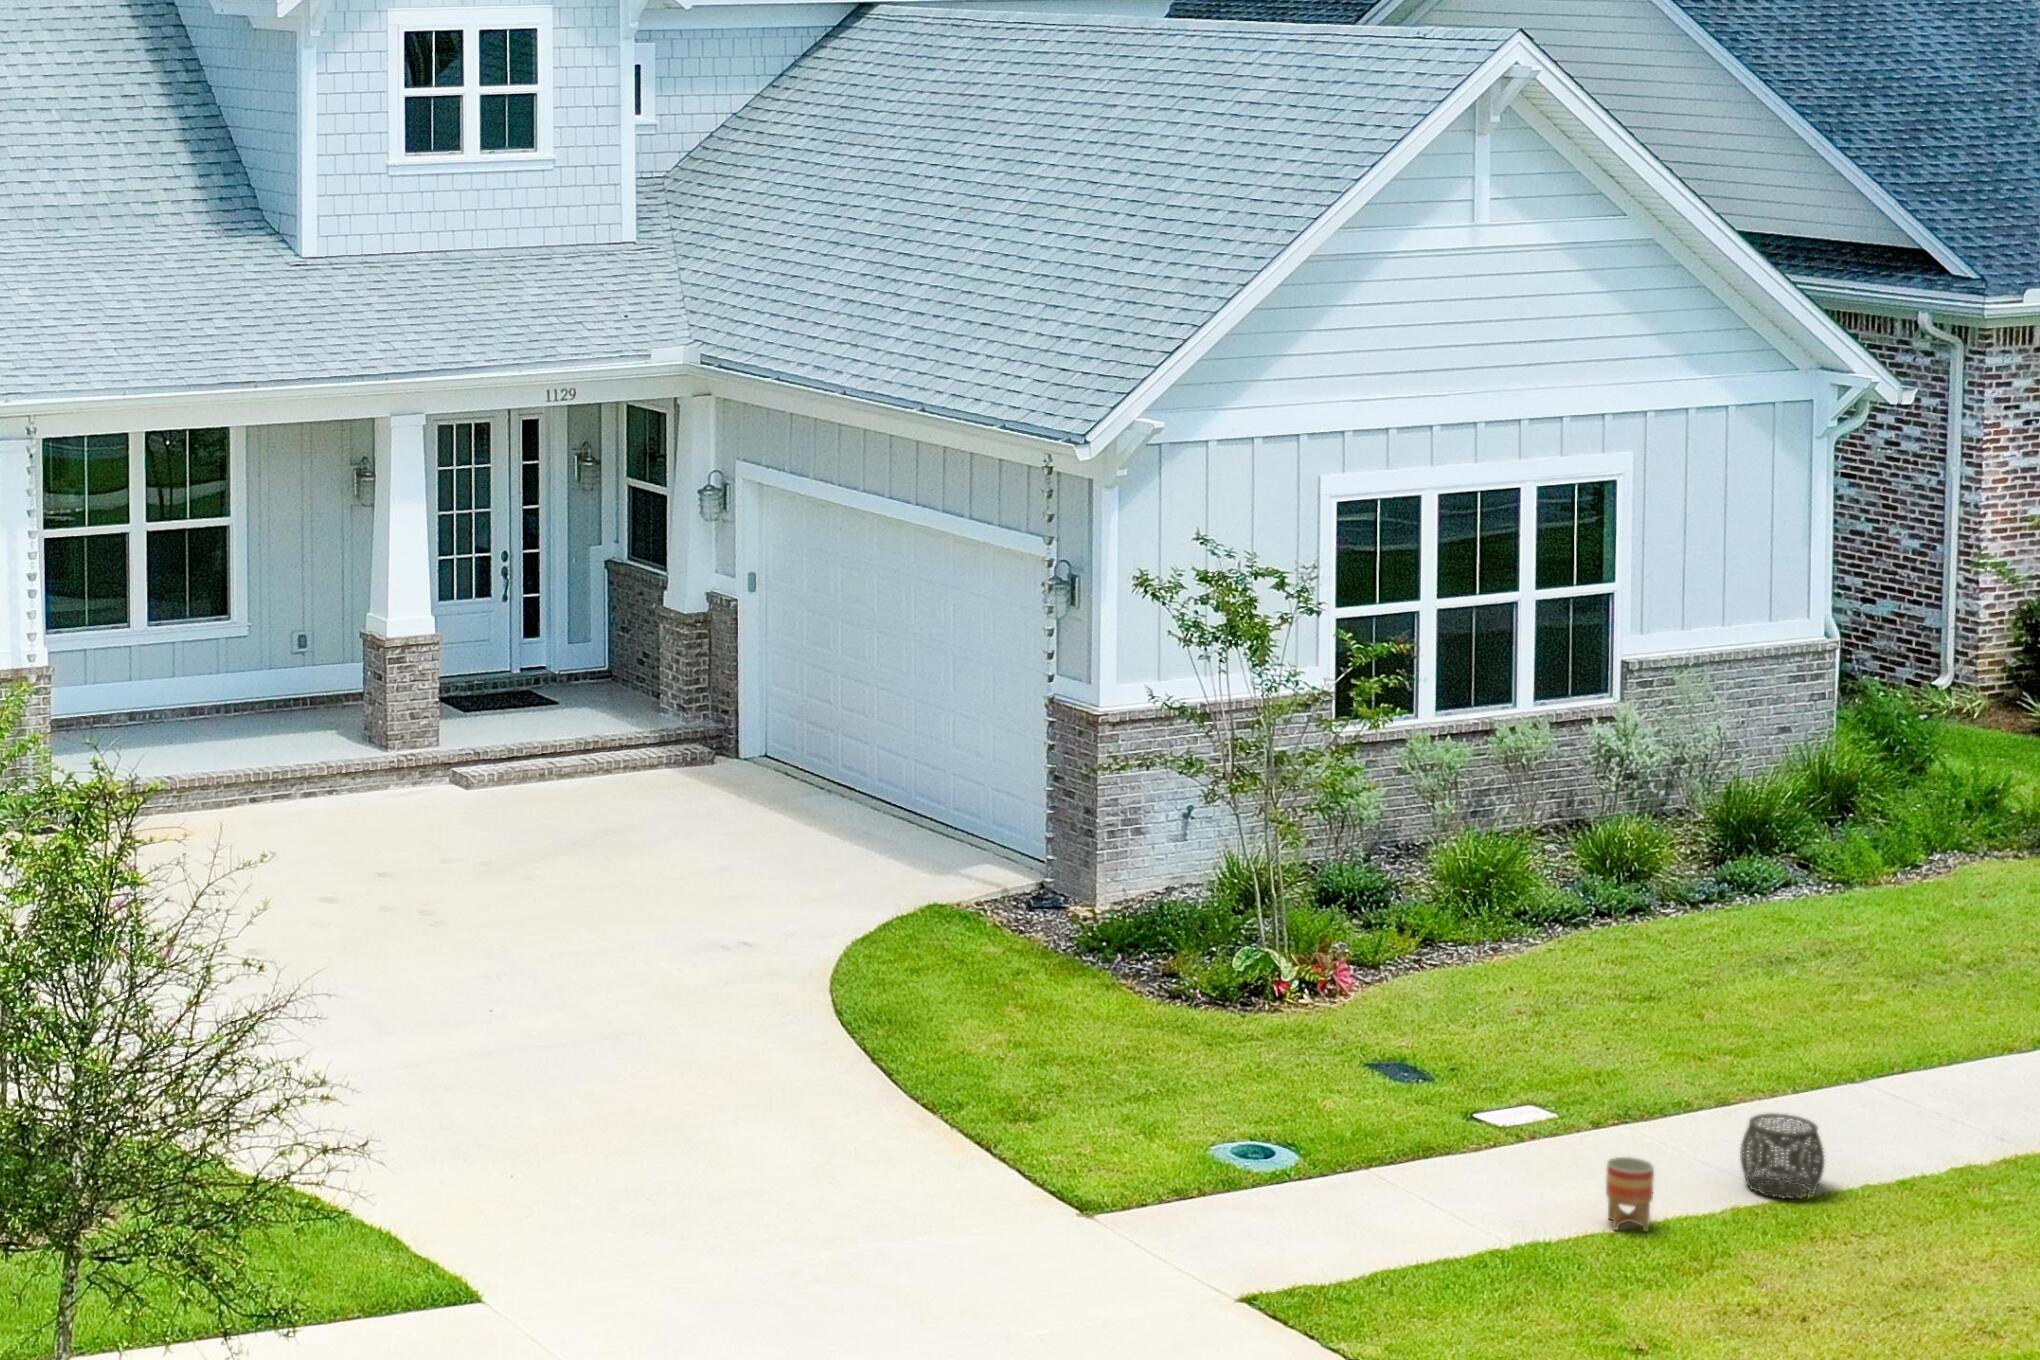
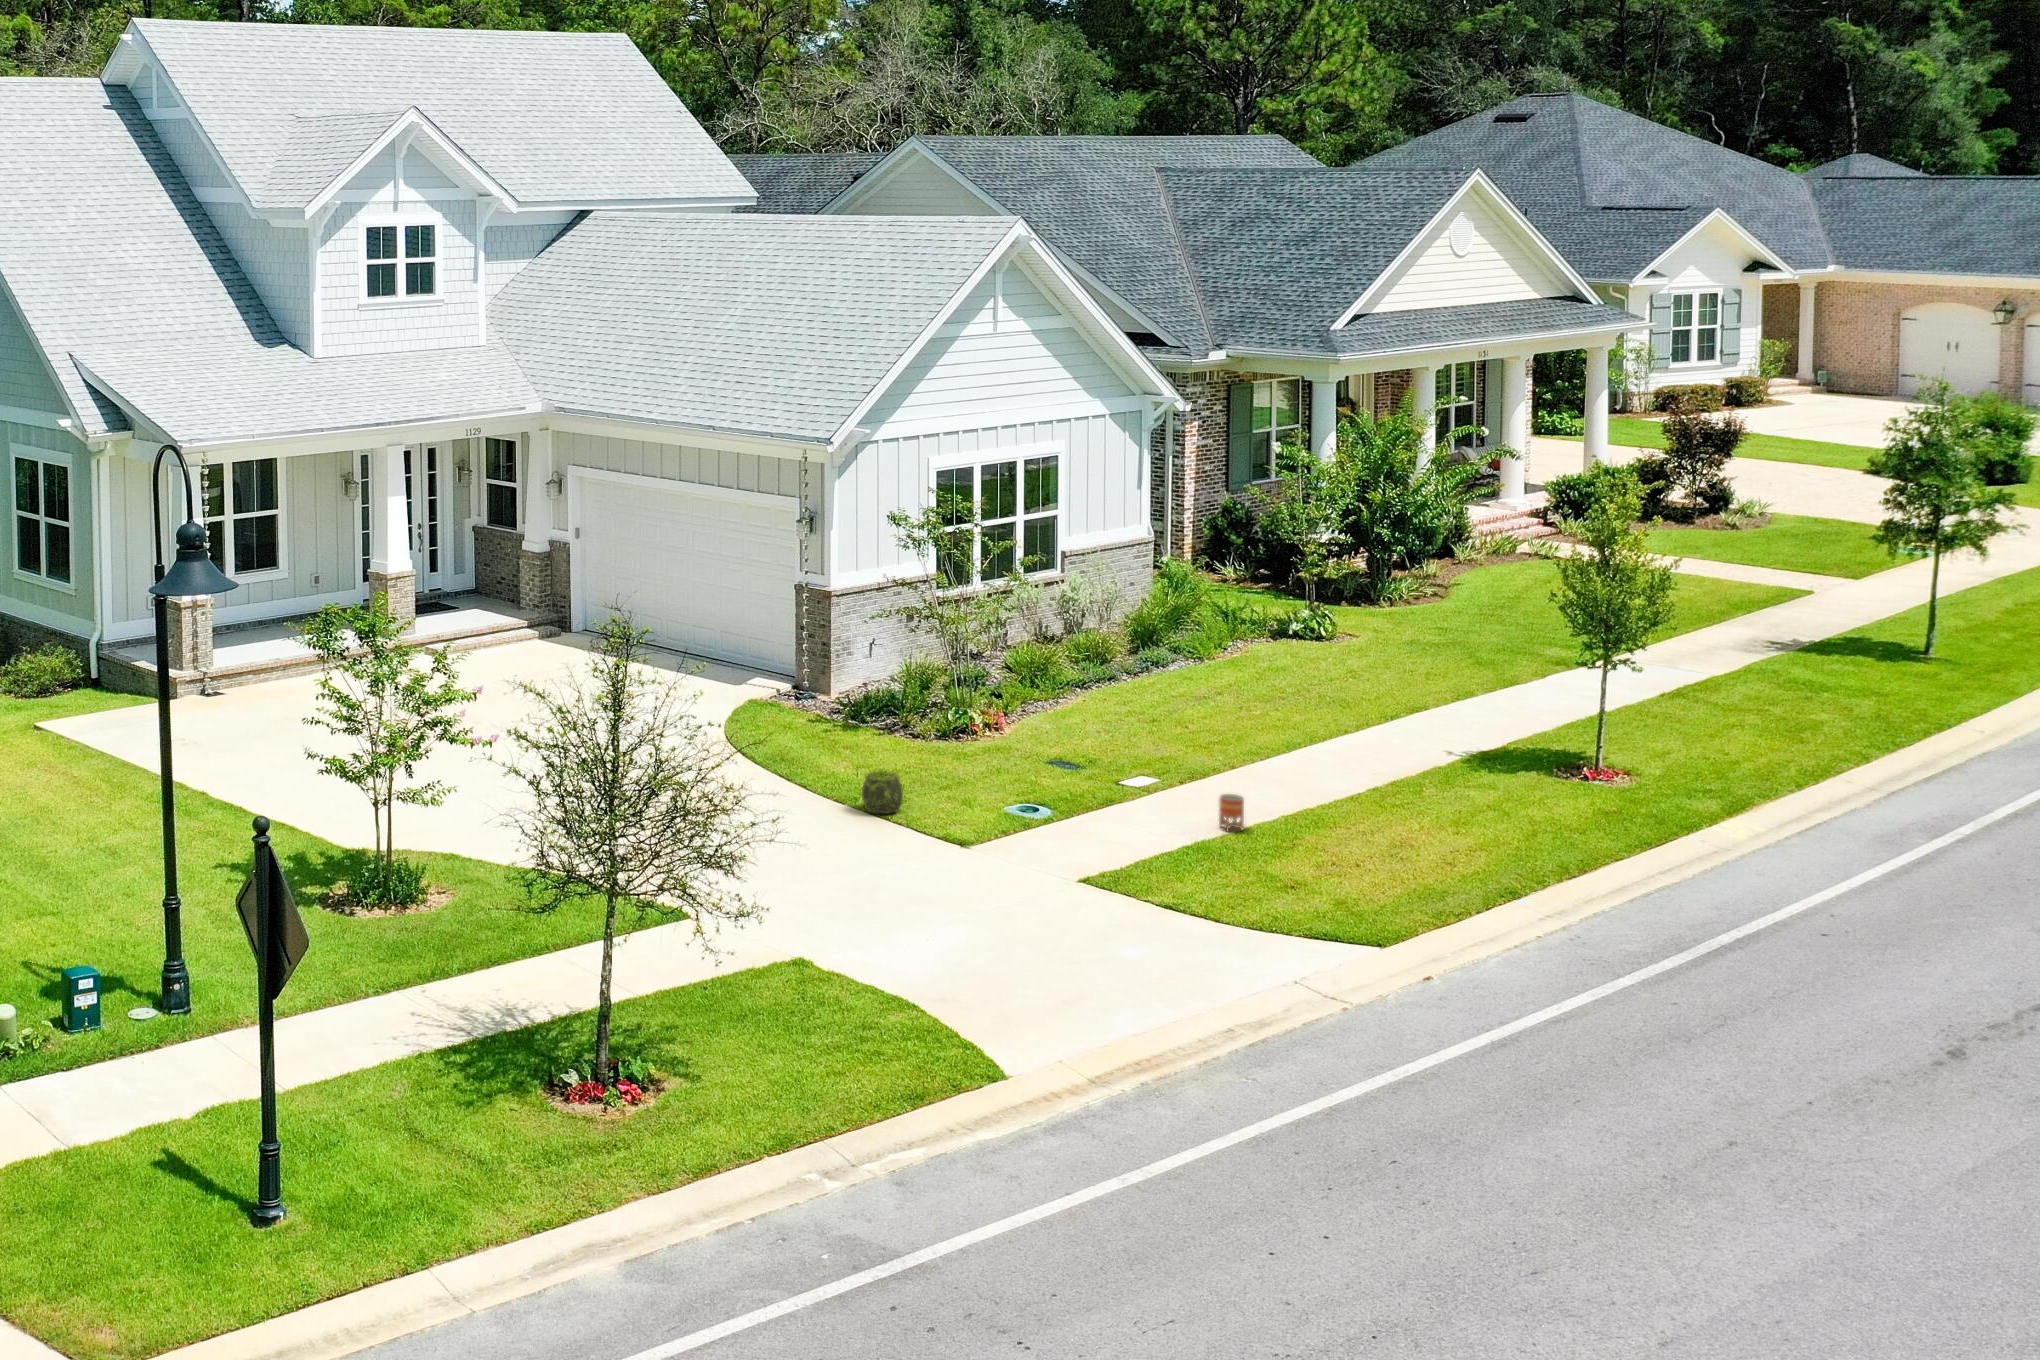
woven basket: present [1740,1113,1824,1199] -> present [862,771,903,814]

